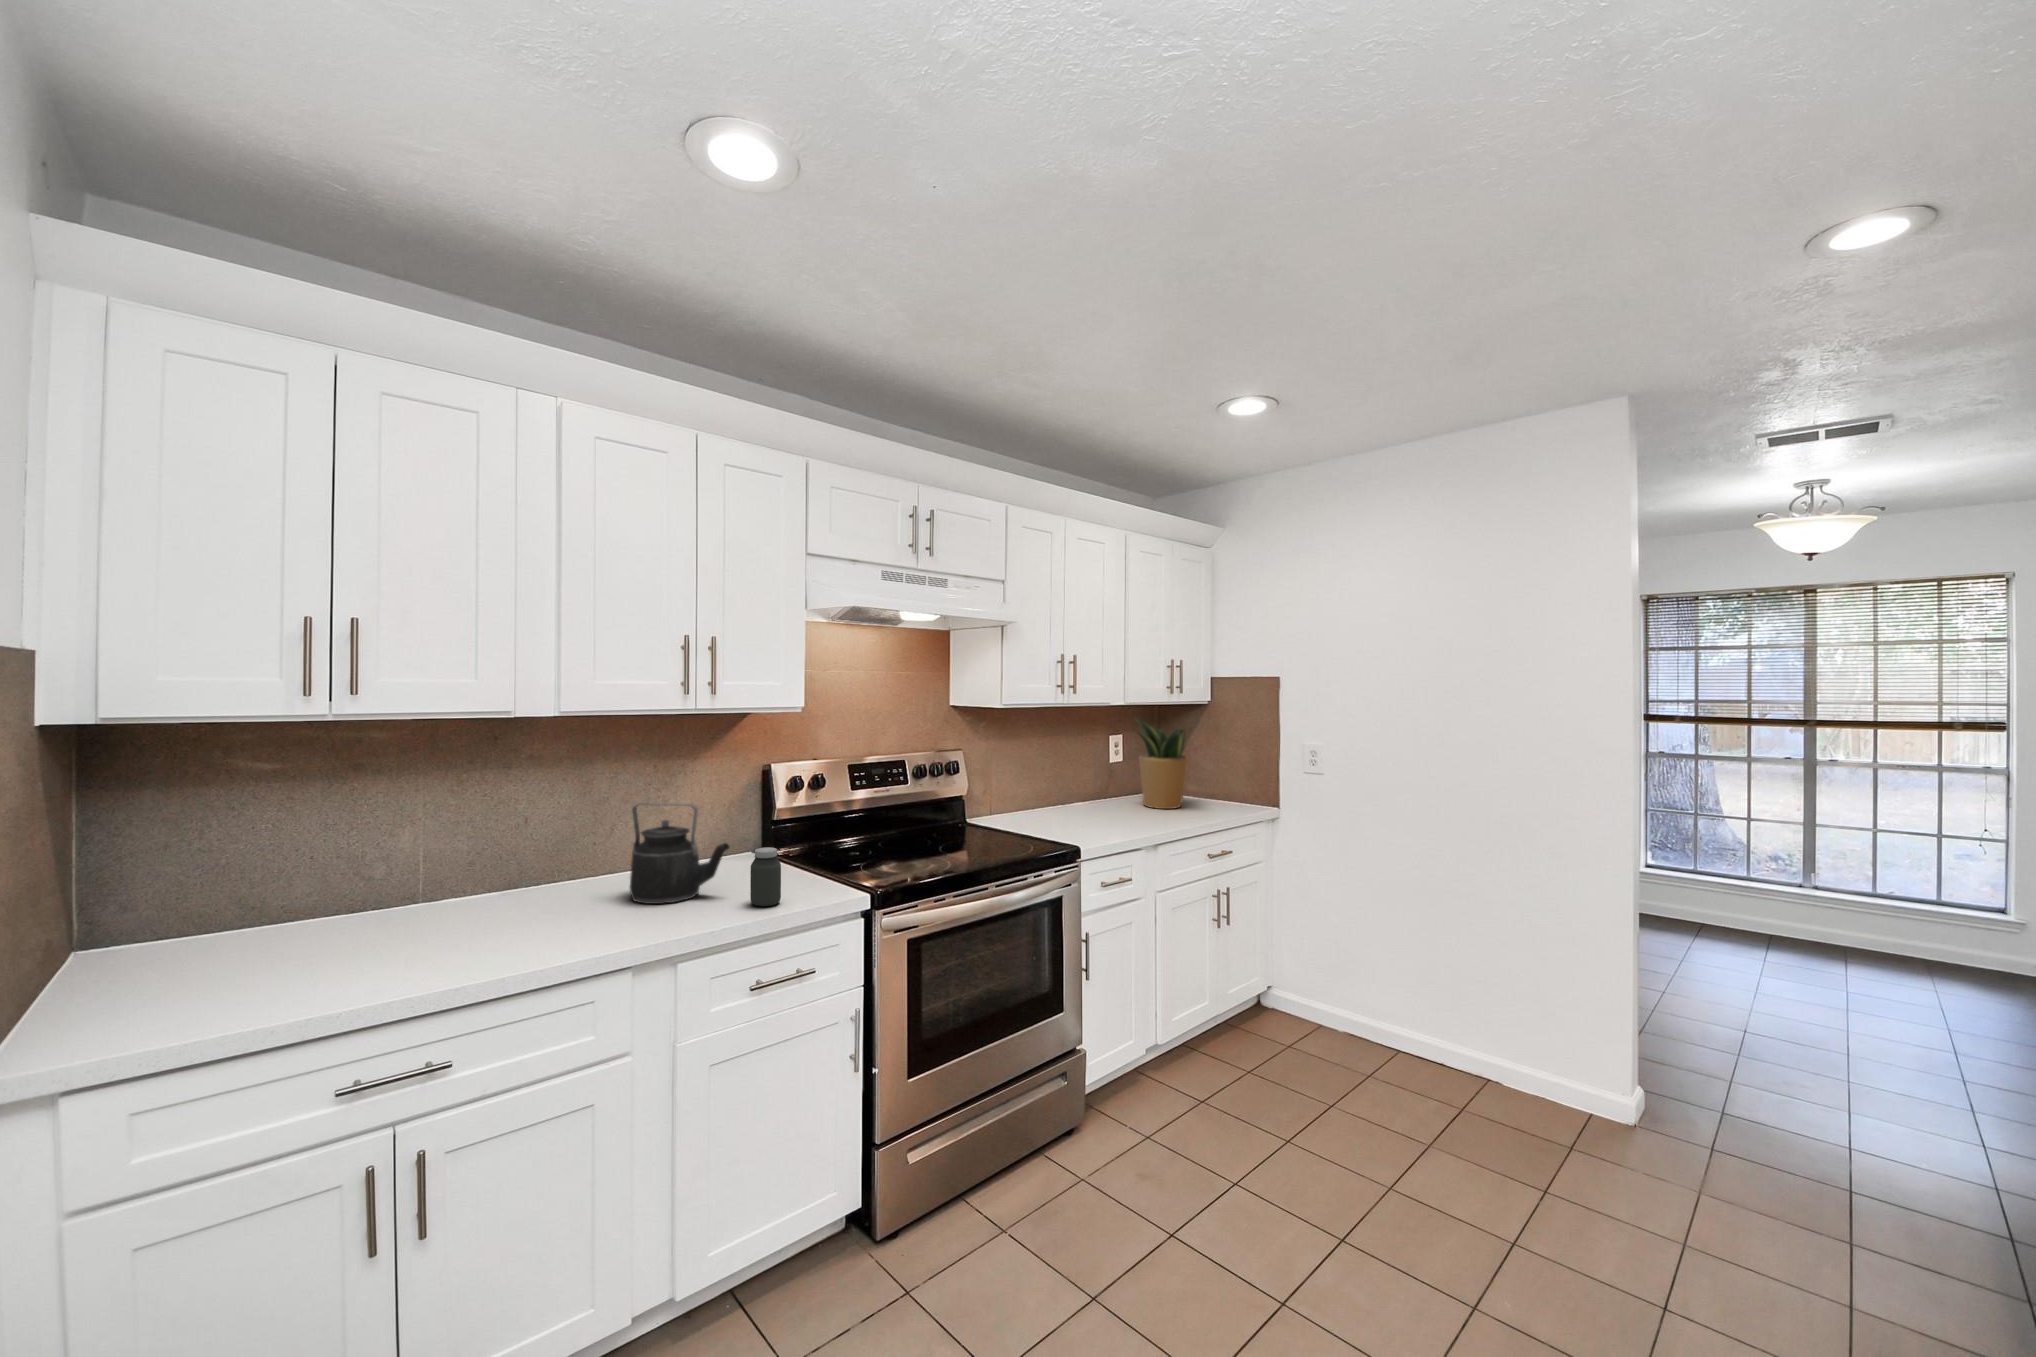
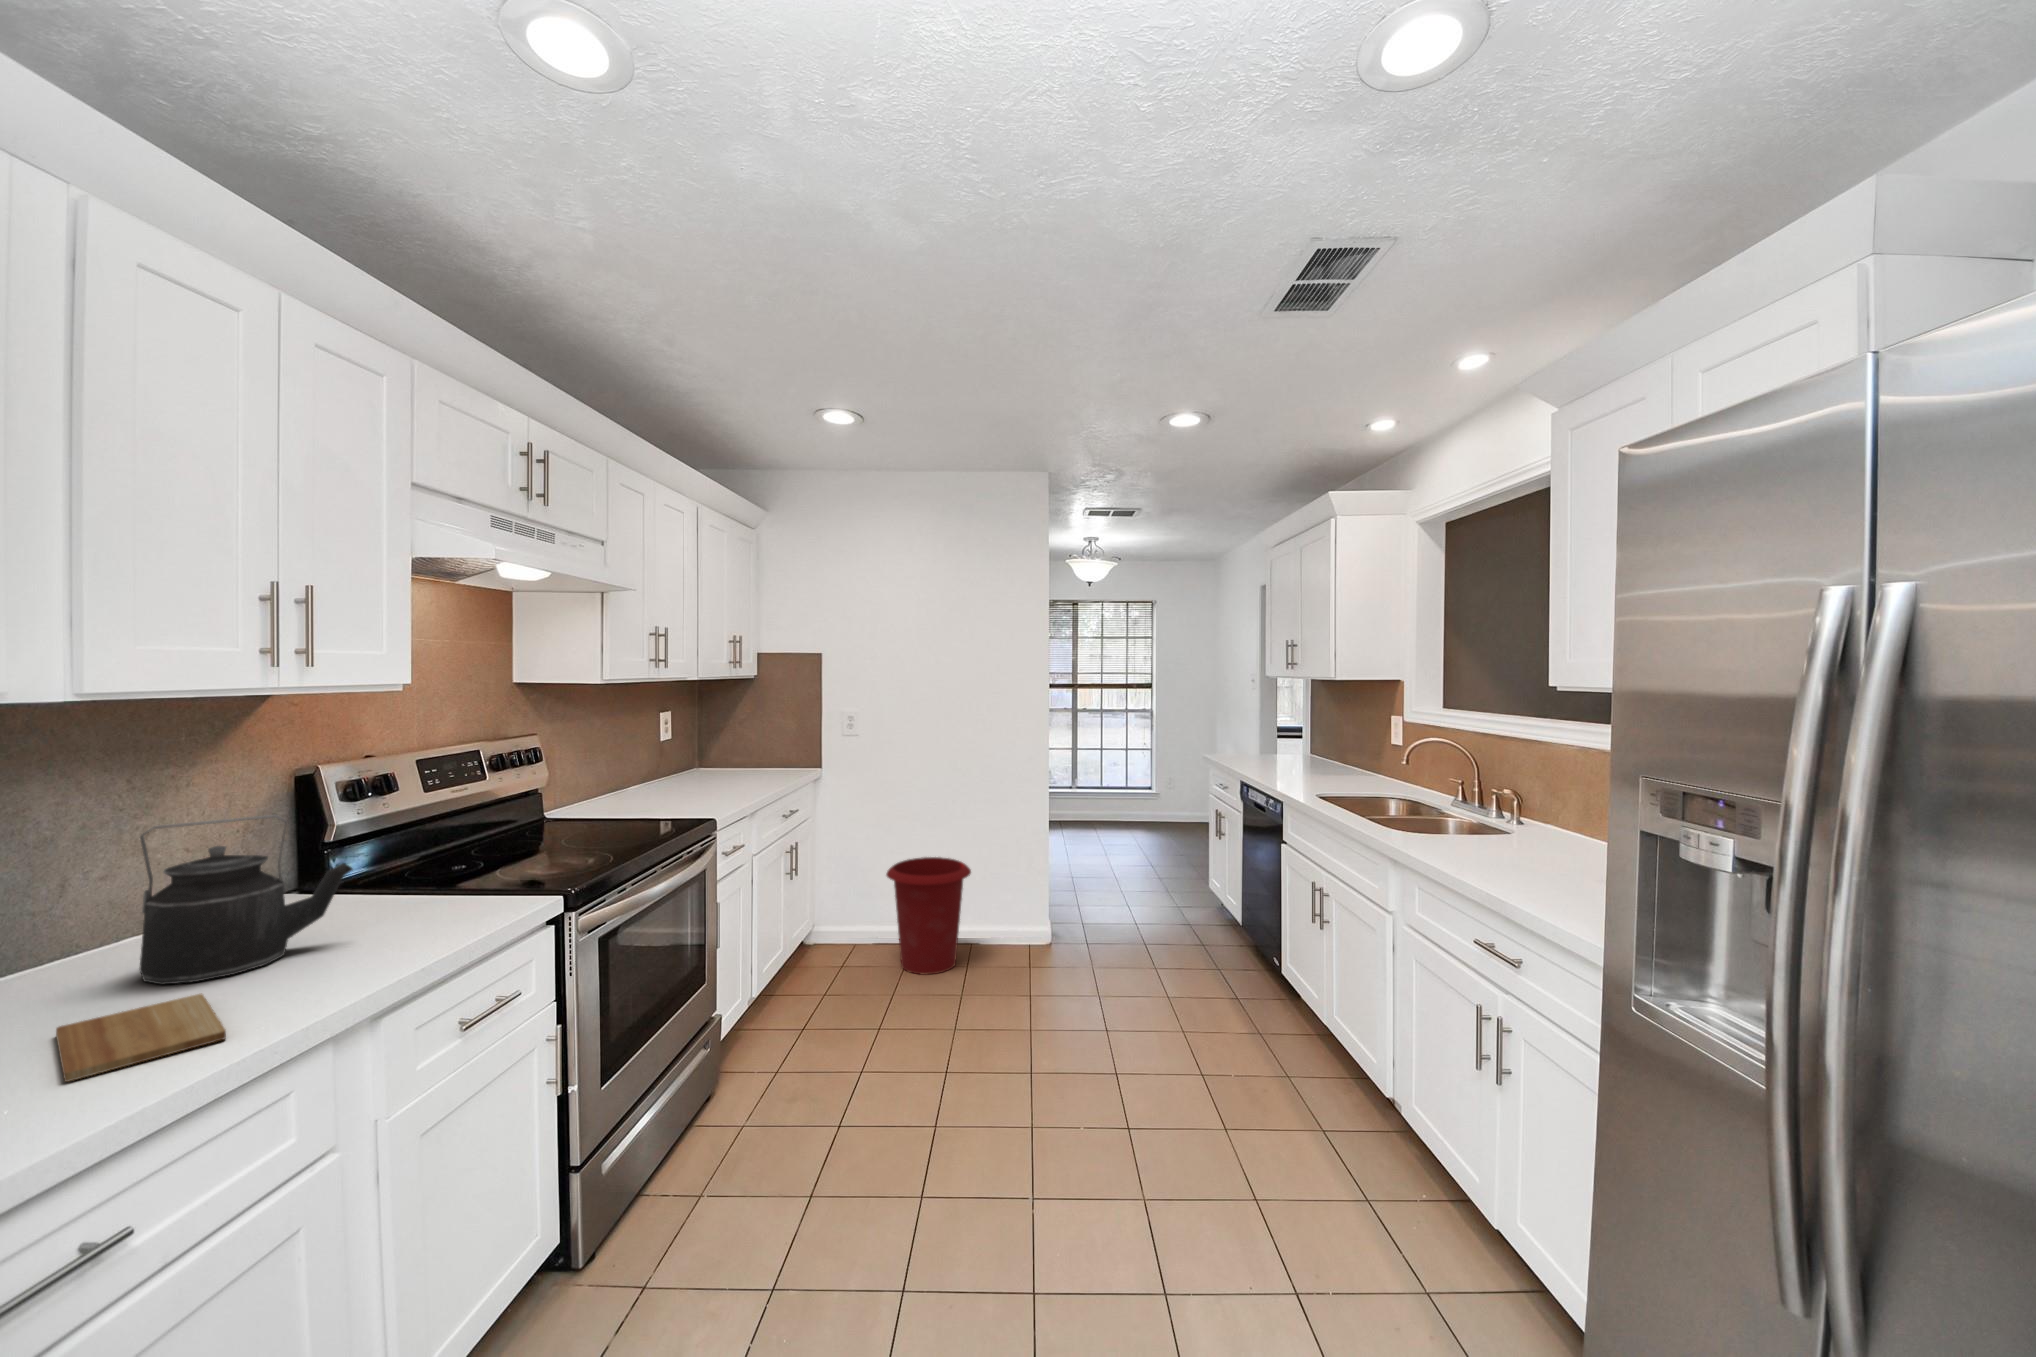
potted plant: present [1137,720,1188,809] -> none [685,698,752,782]
jar: present [750,847,781,906] -> none [407,855,458,937]
cutting board: none [536,912,628,945] -> present [56,994,226,1082]
waste bin: none [1328,935,1445,1089] -> present [886,857,971,974]

